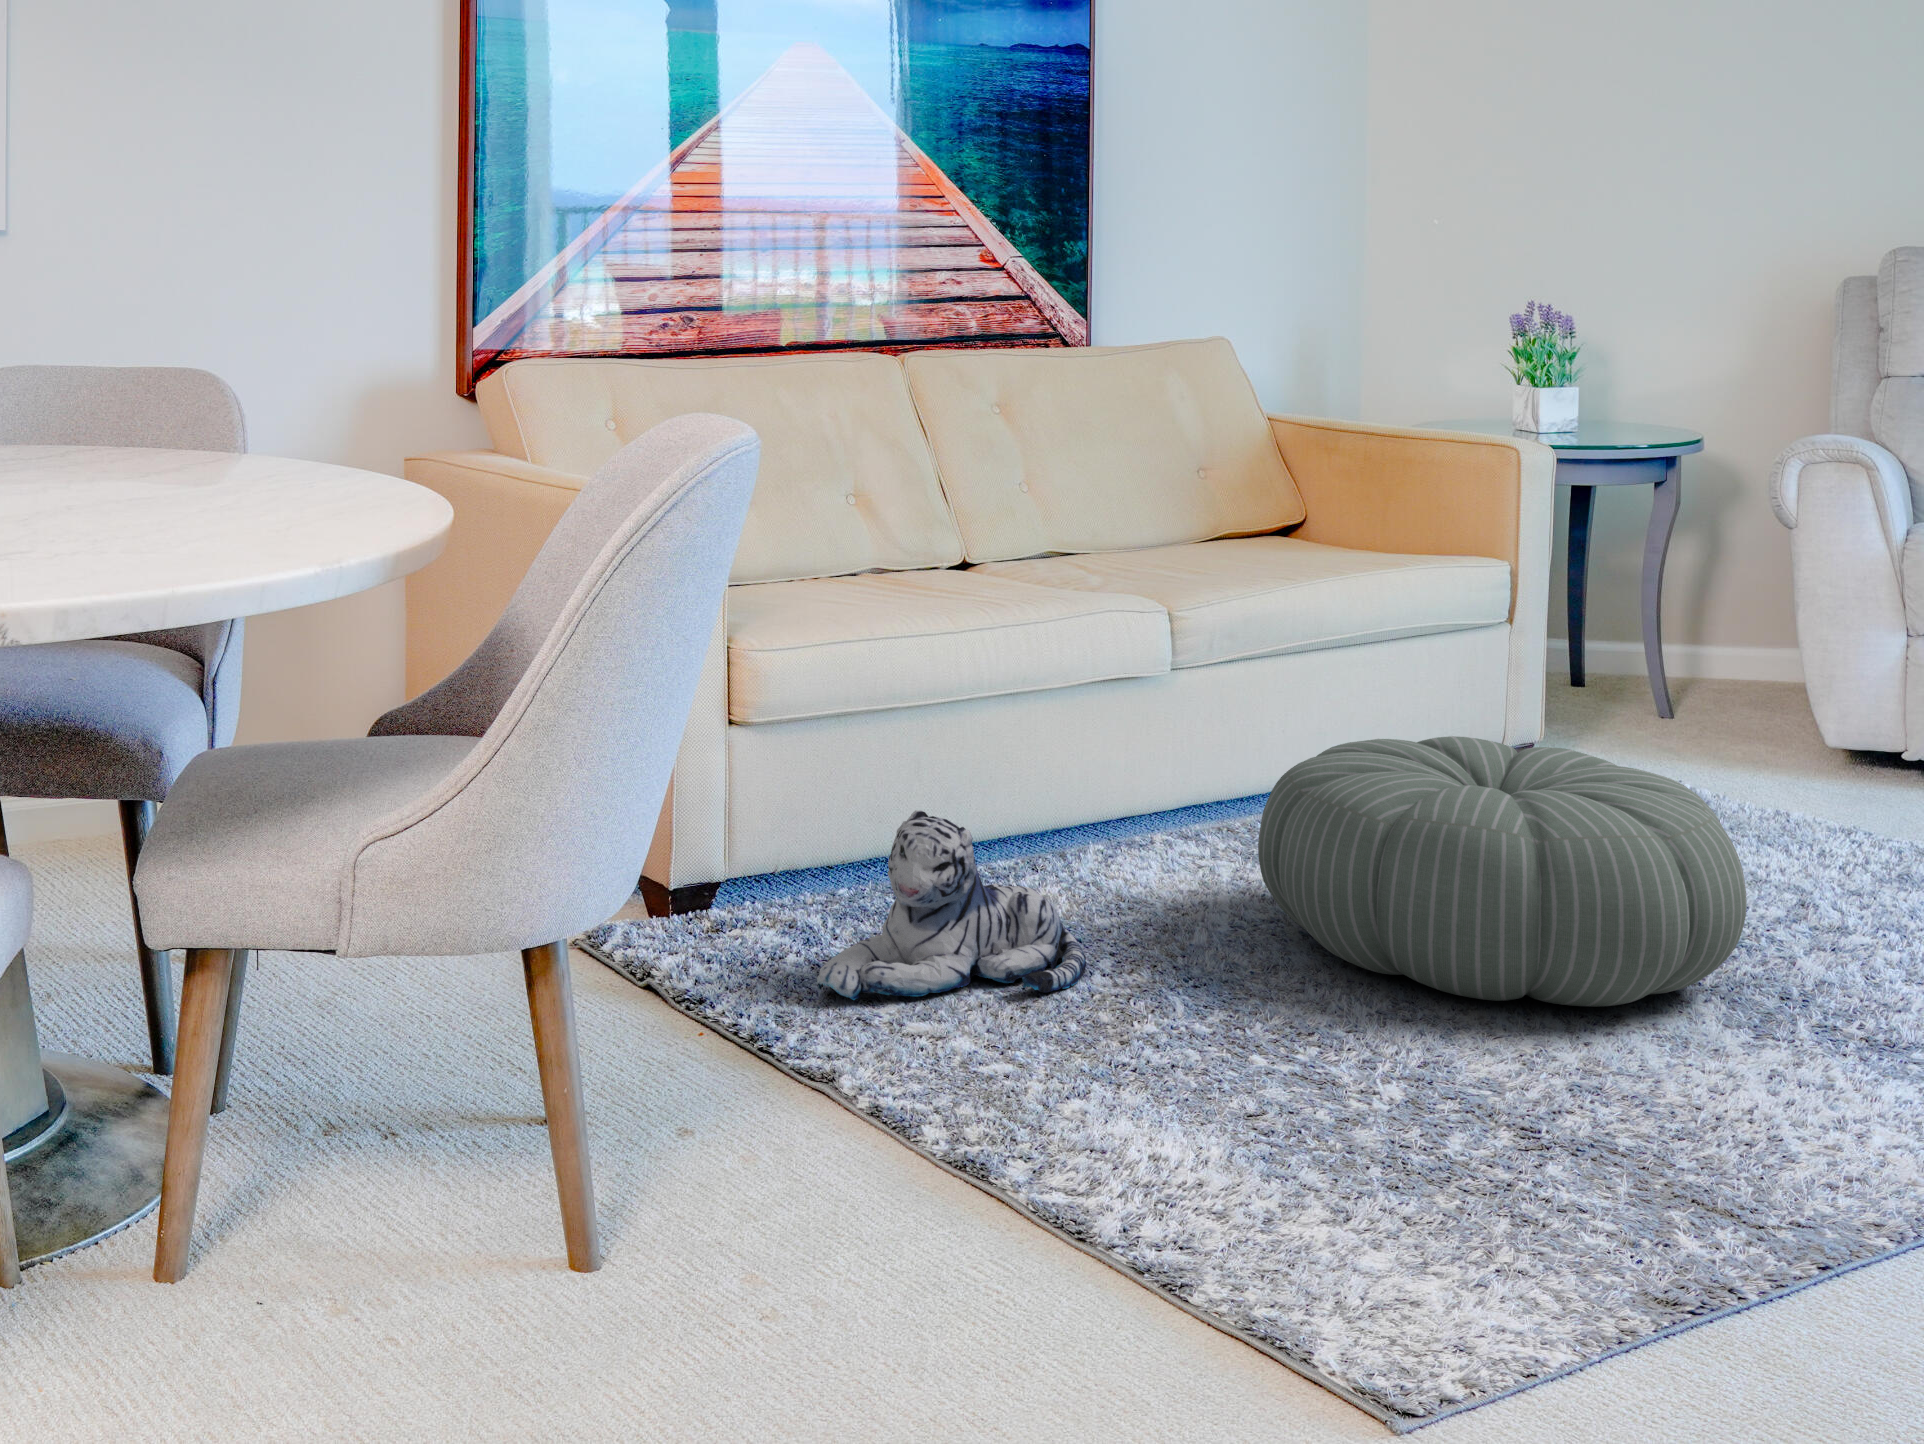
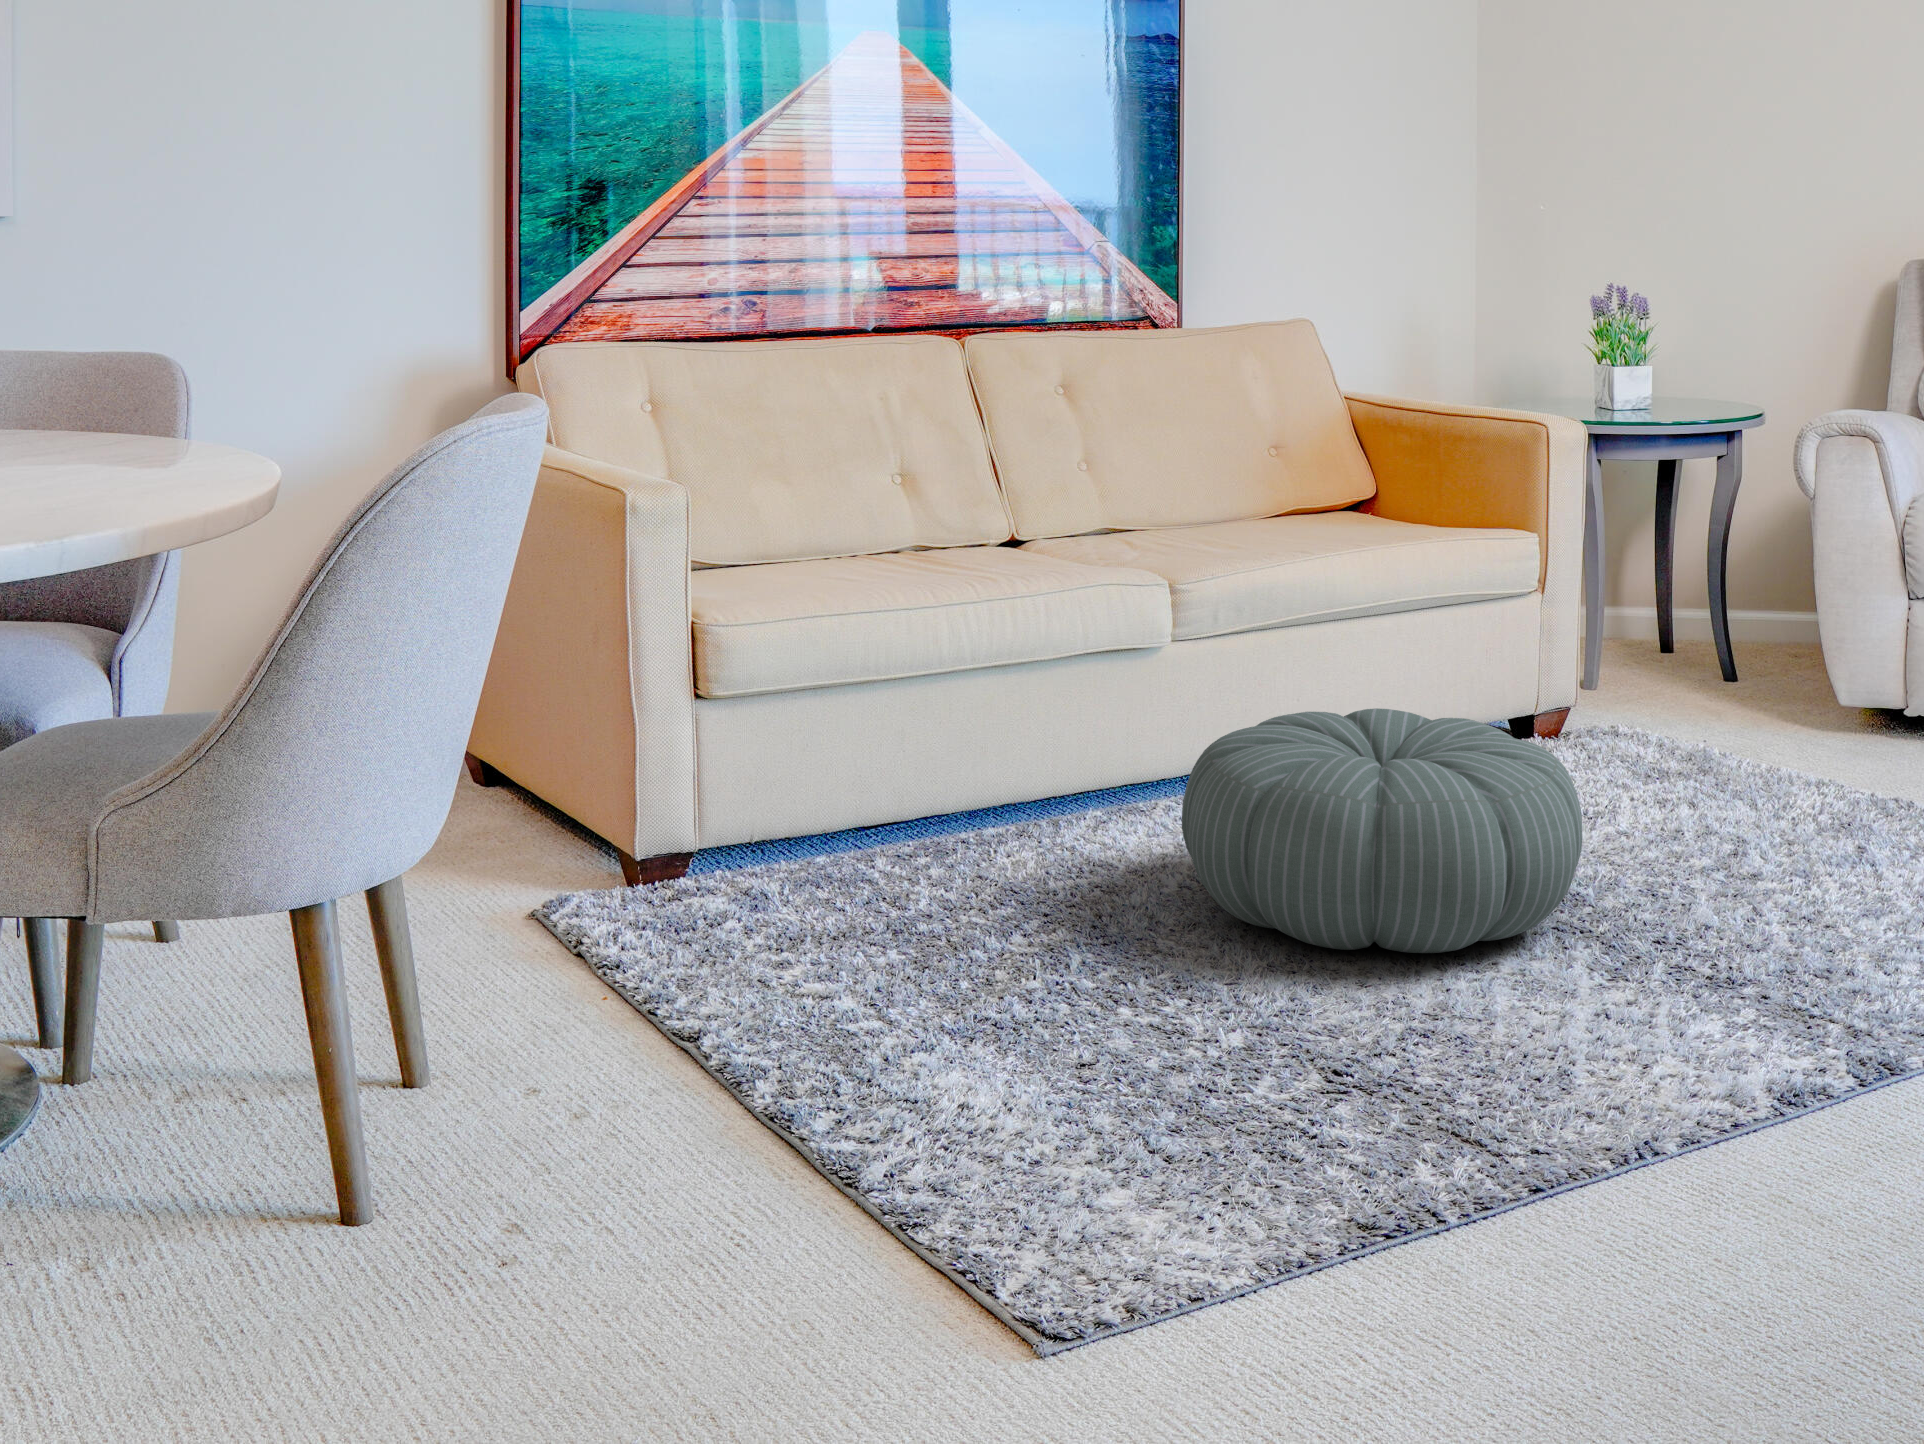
plush toy: present [816,810,1086,1000] -> none [731,785,1006,963]

